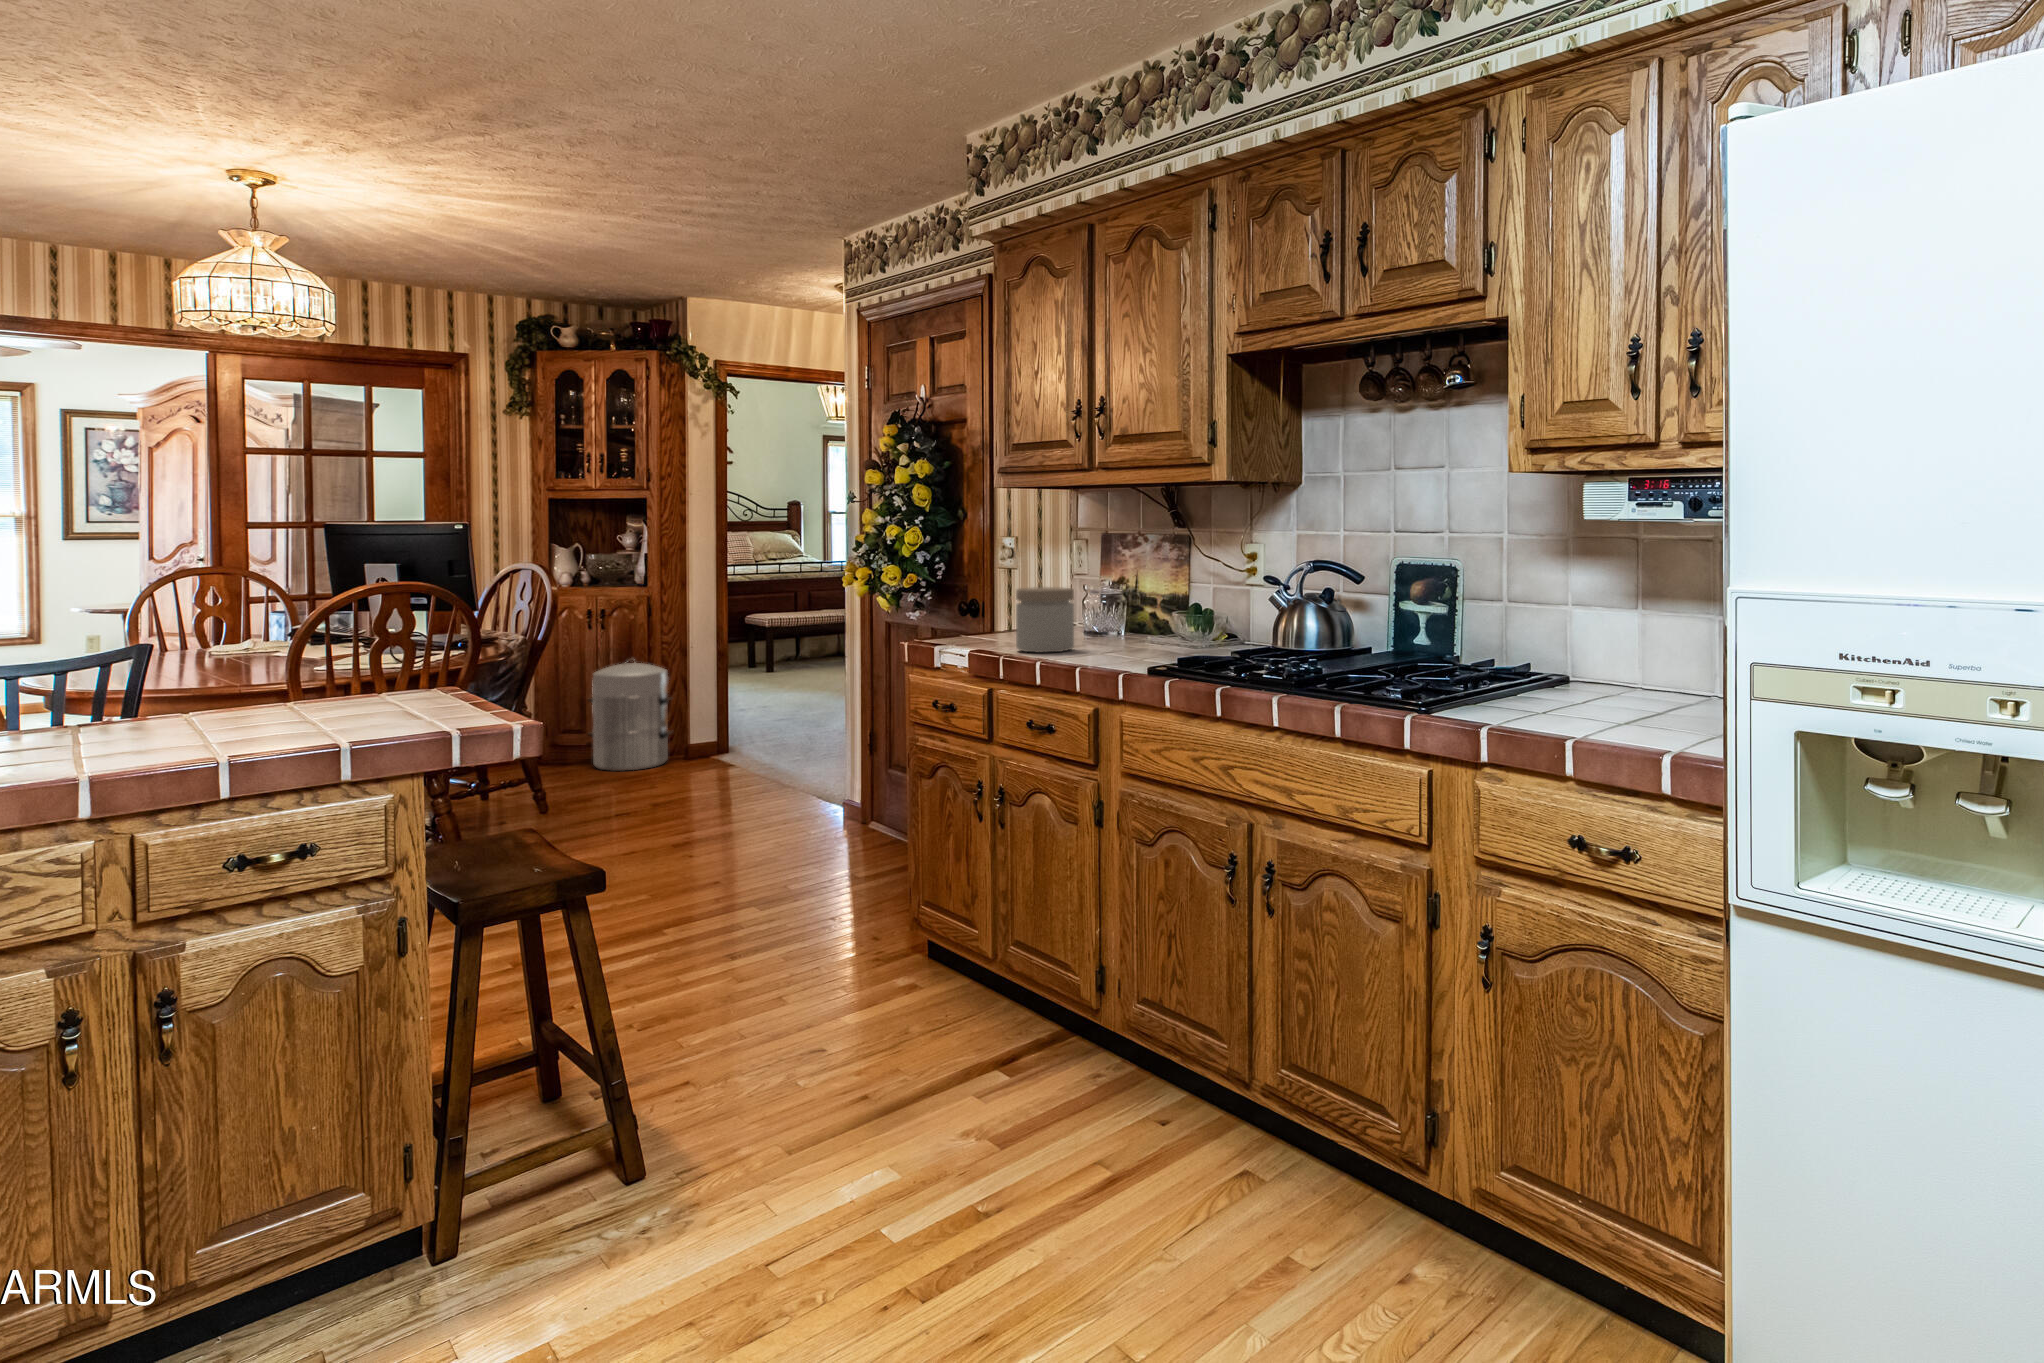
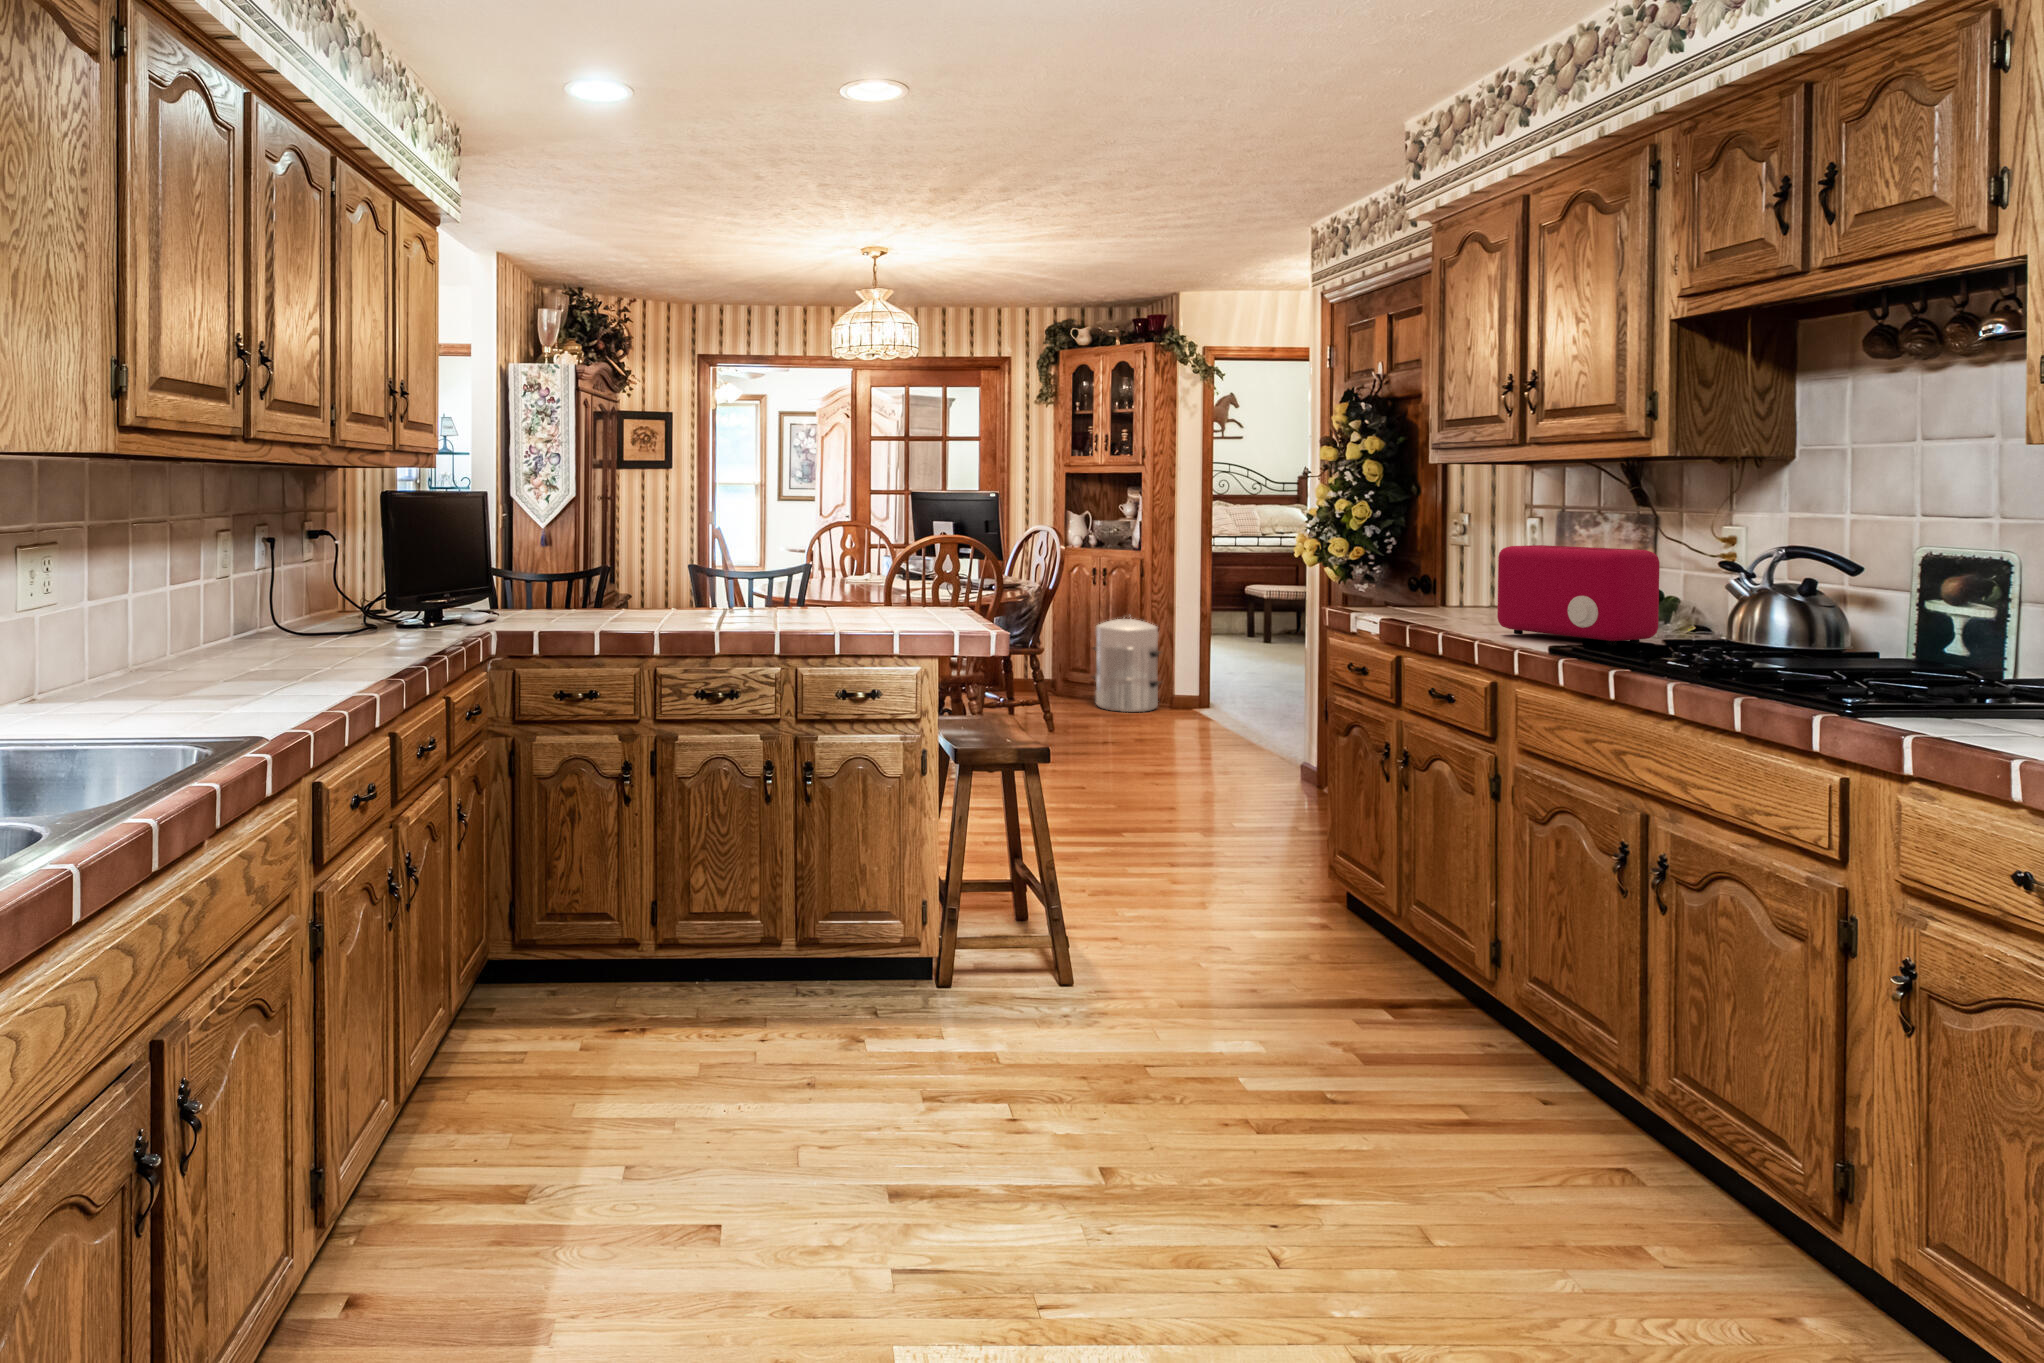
toaster: none [1085,566,1220,660] -> present [1497,545,1659,645]
jar: present [1016,587,1074,652] -> none [1430,564,1495,629]

